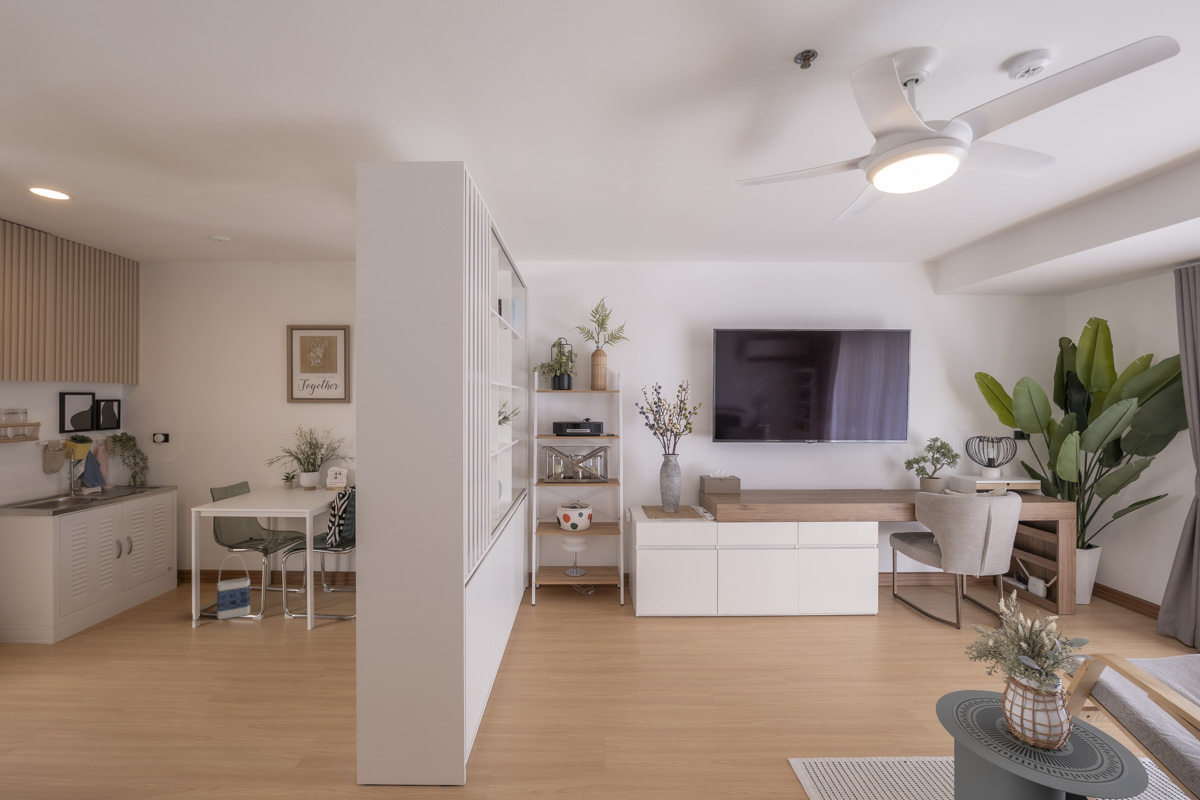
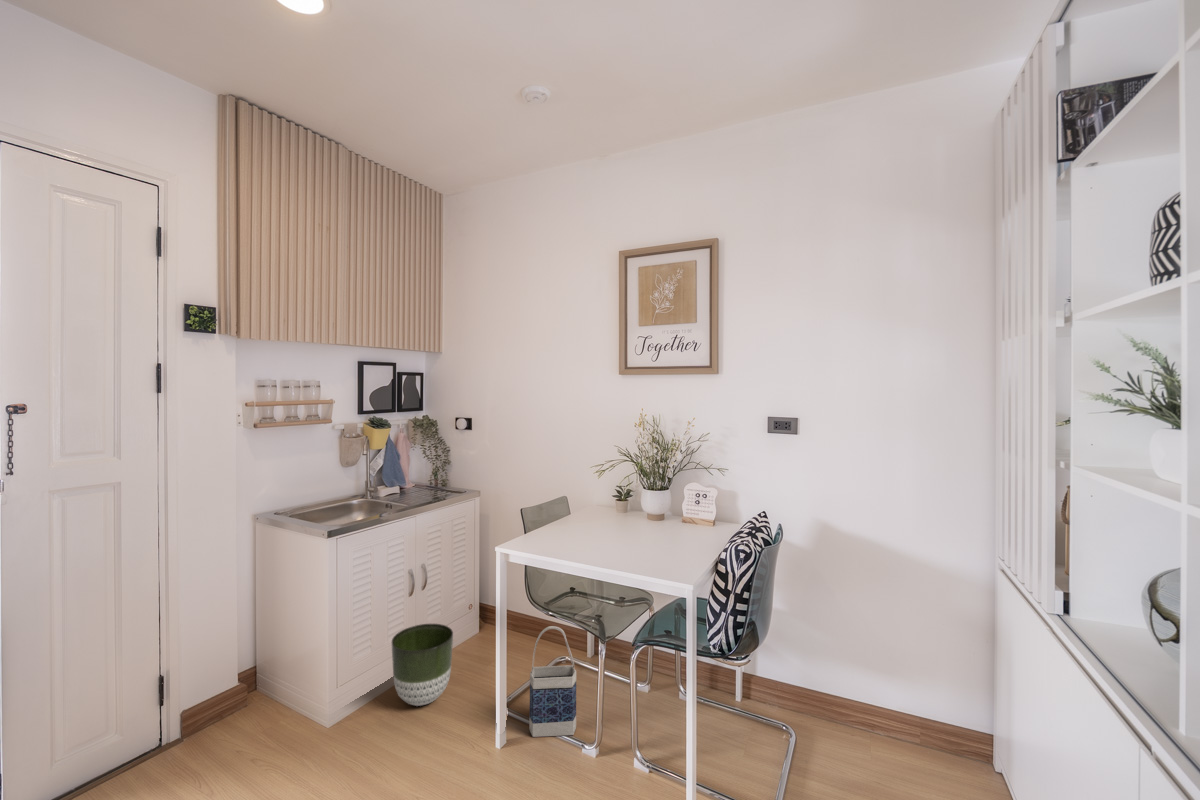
planter: none [106,572,157,623] -> present [392,624,453,706]

